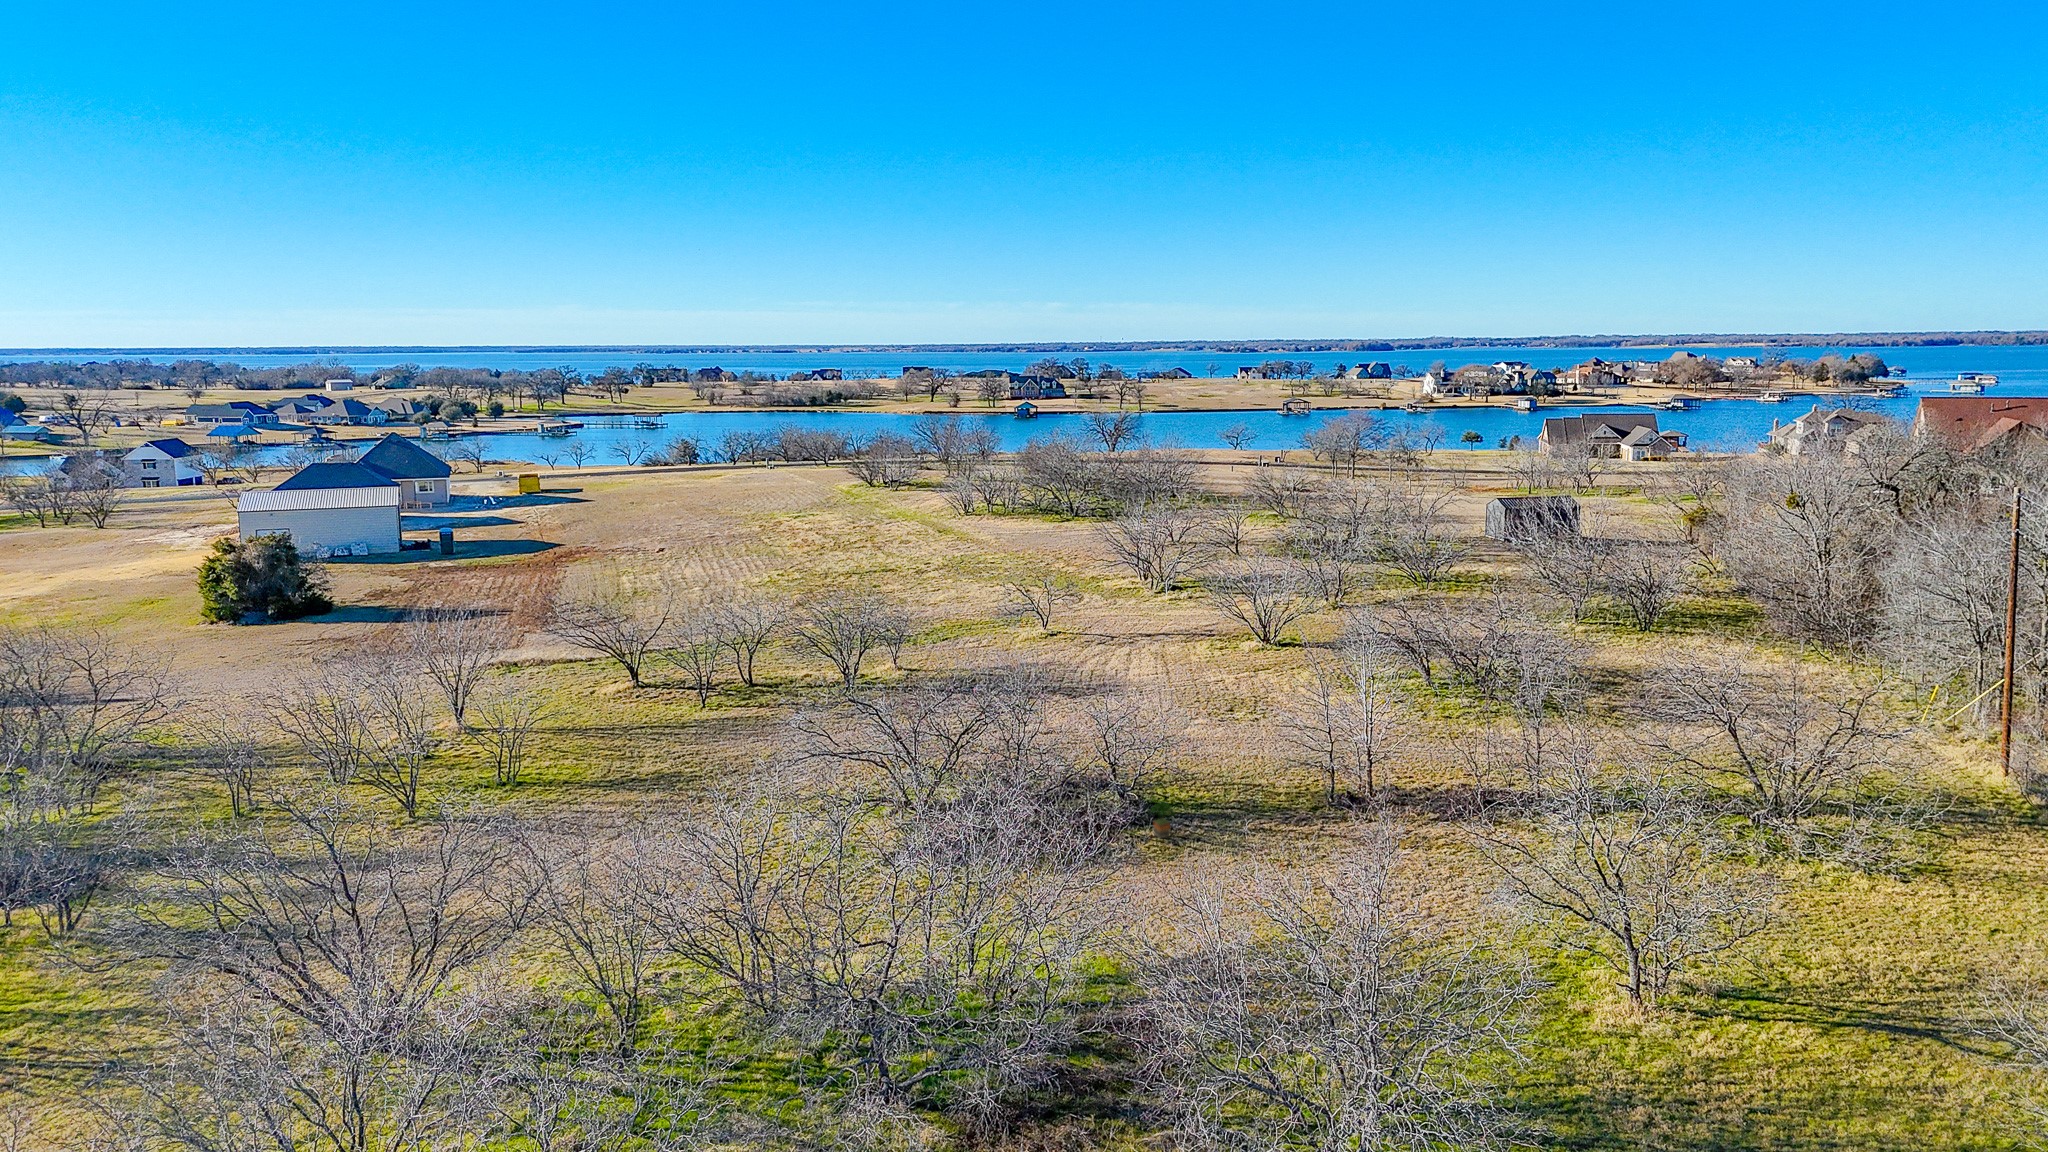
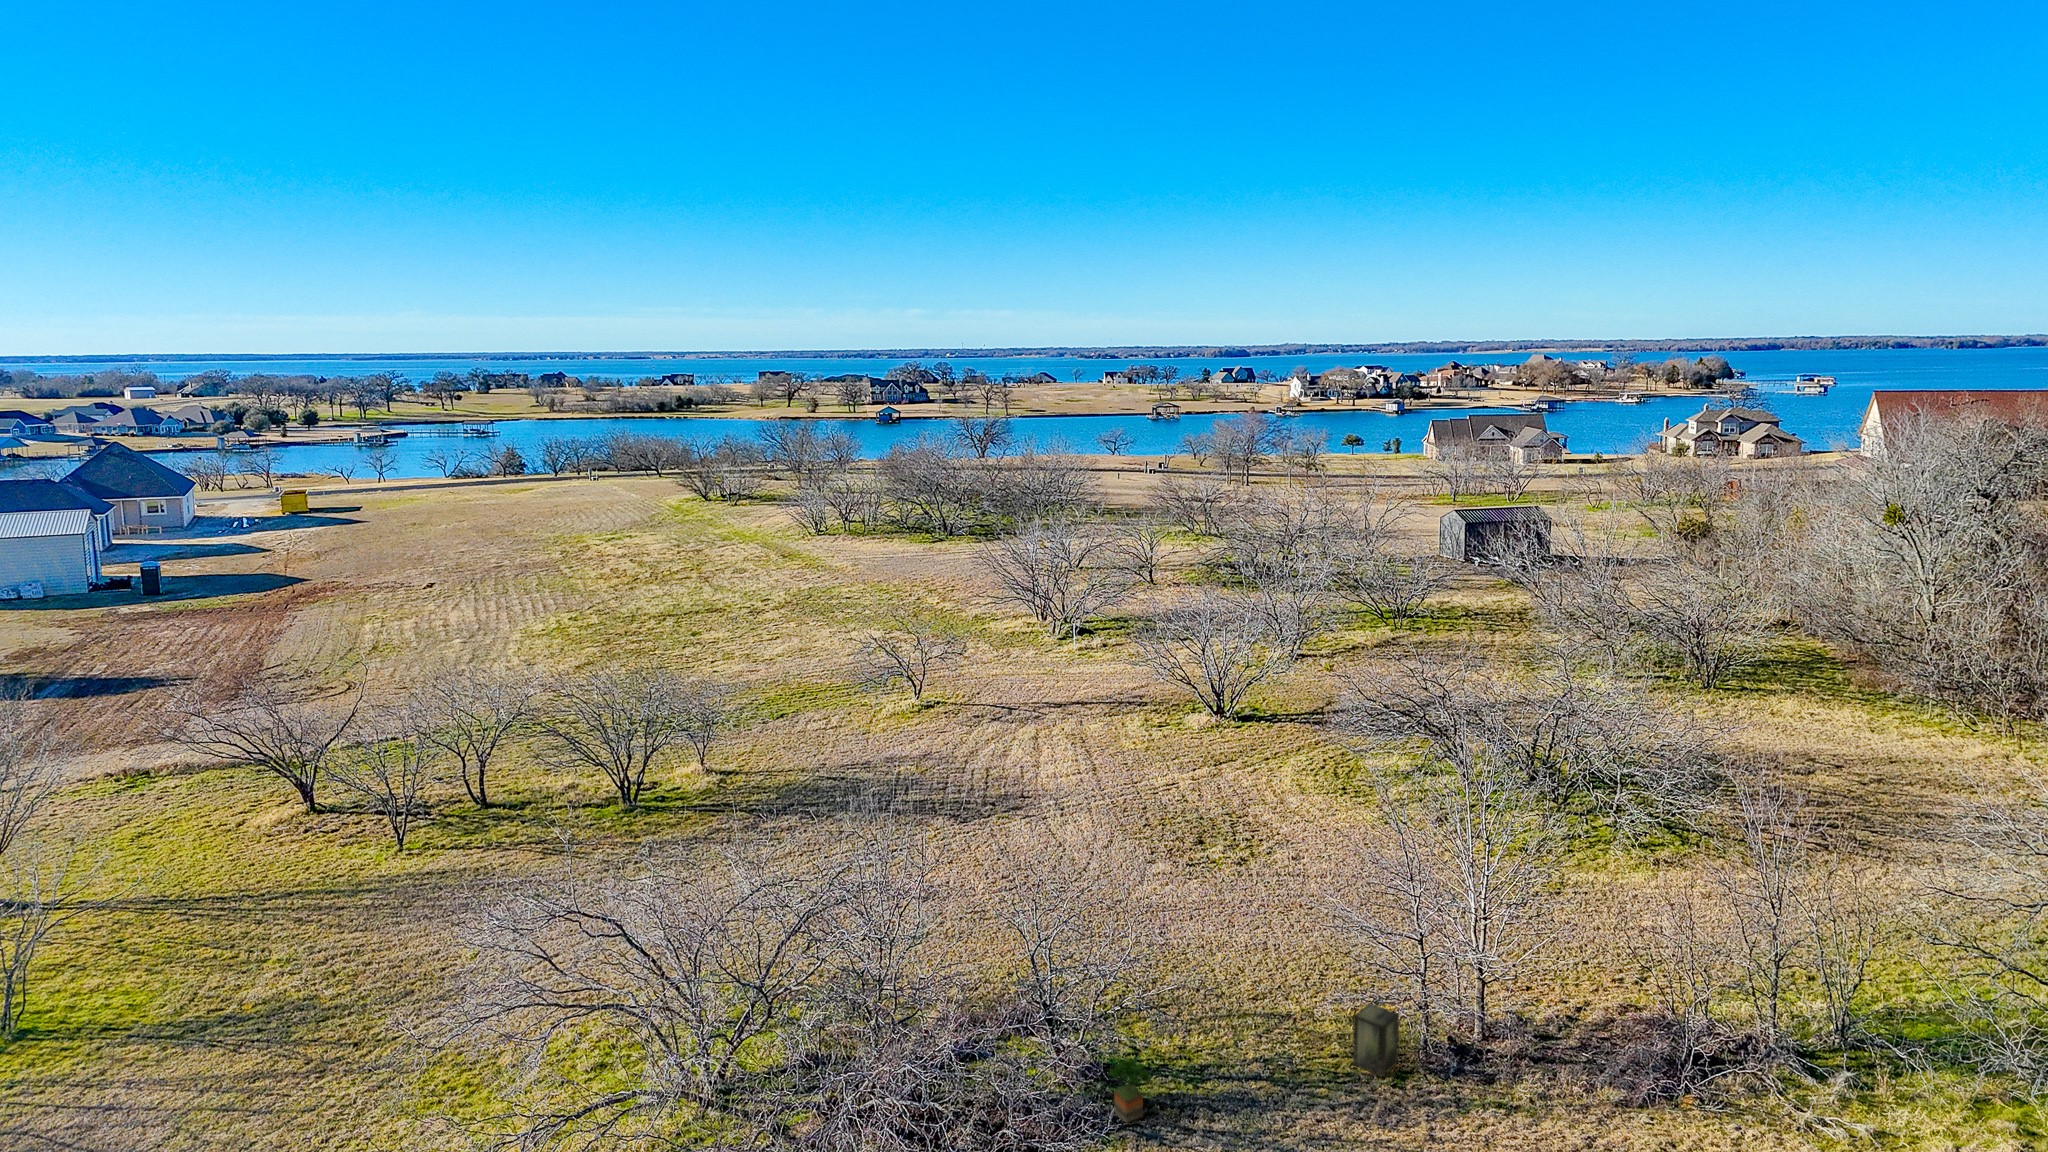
storage box: none [1305,783,1334,825] -> present [1353,1003,1399,1077]

